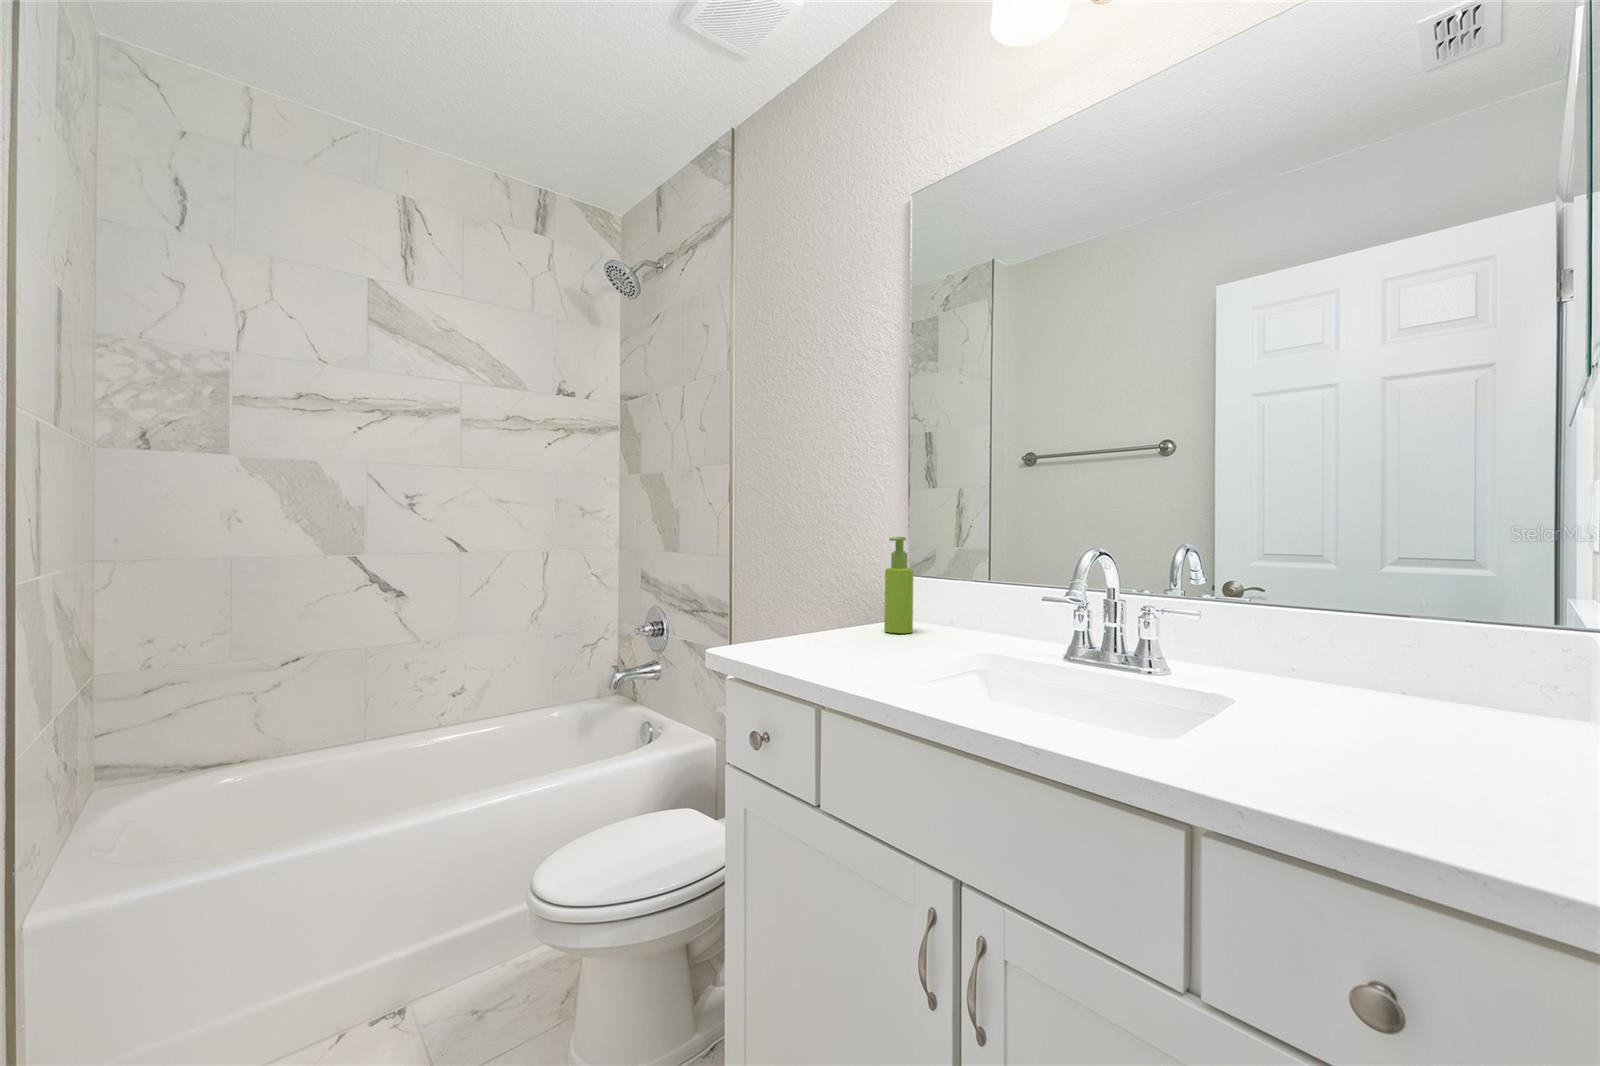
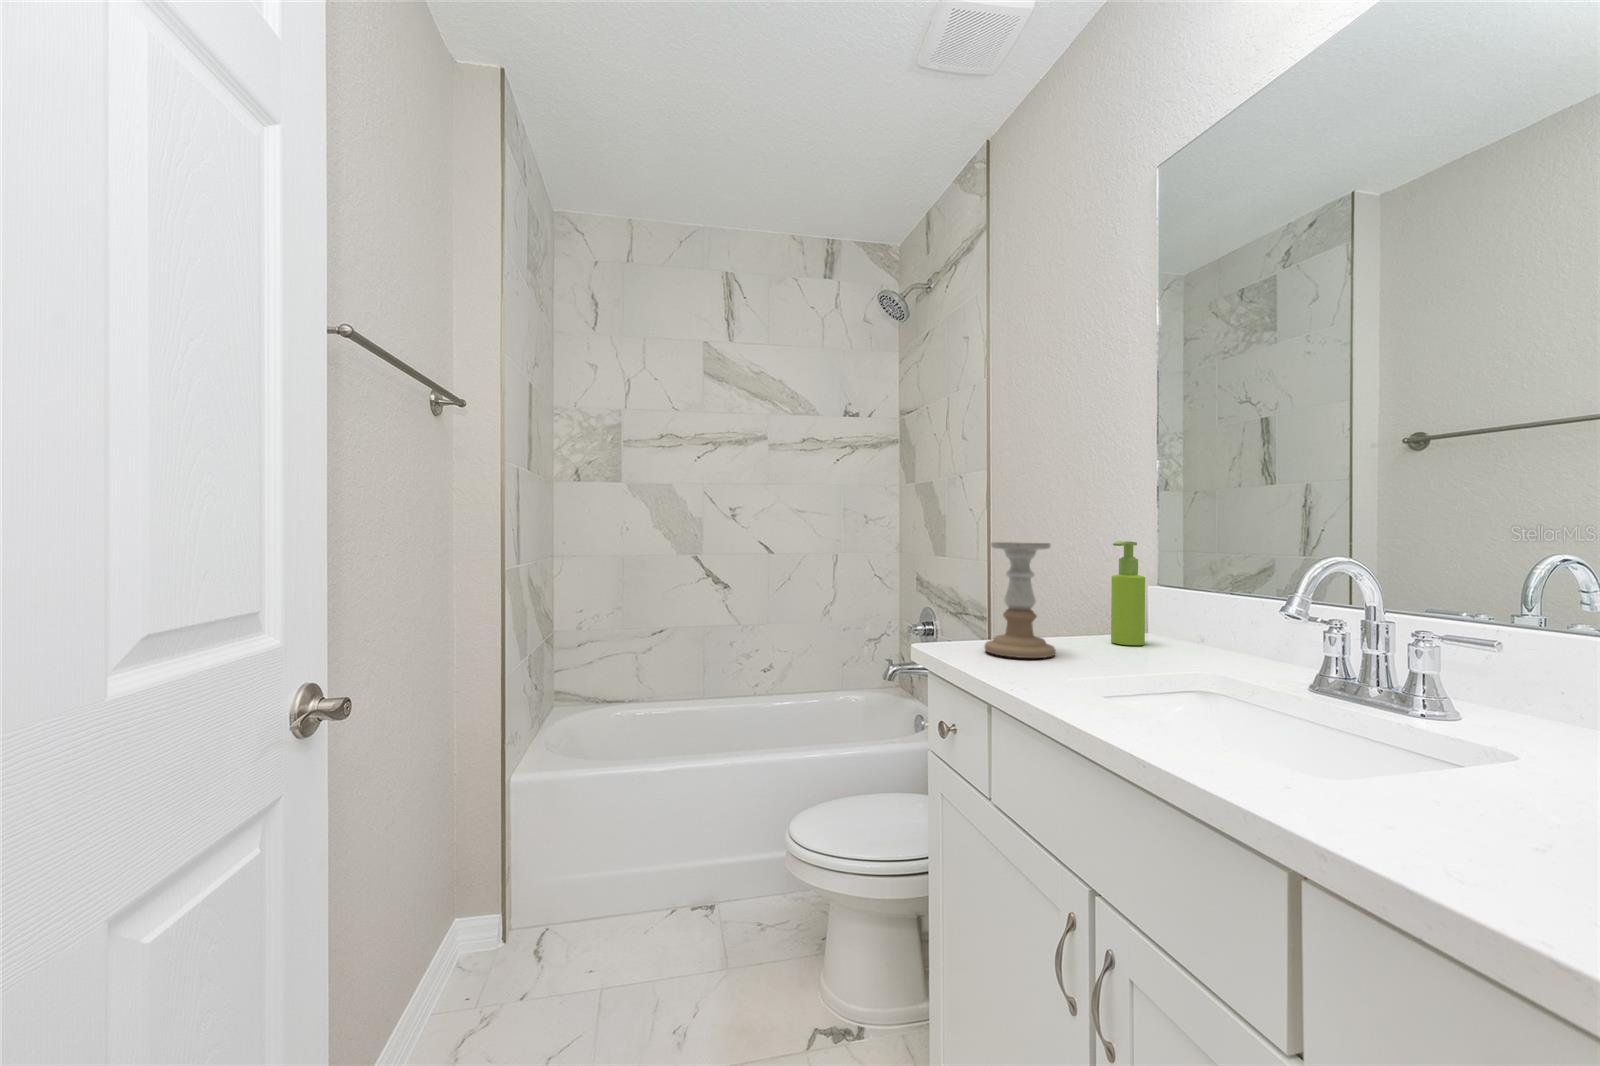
candle holder: none [787,537,855,654] -> present [985,542,1056,658]

